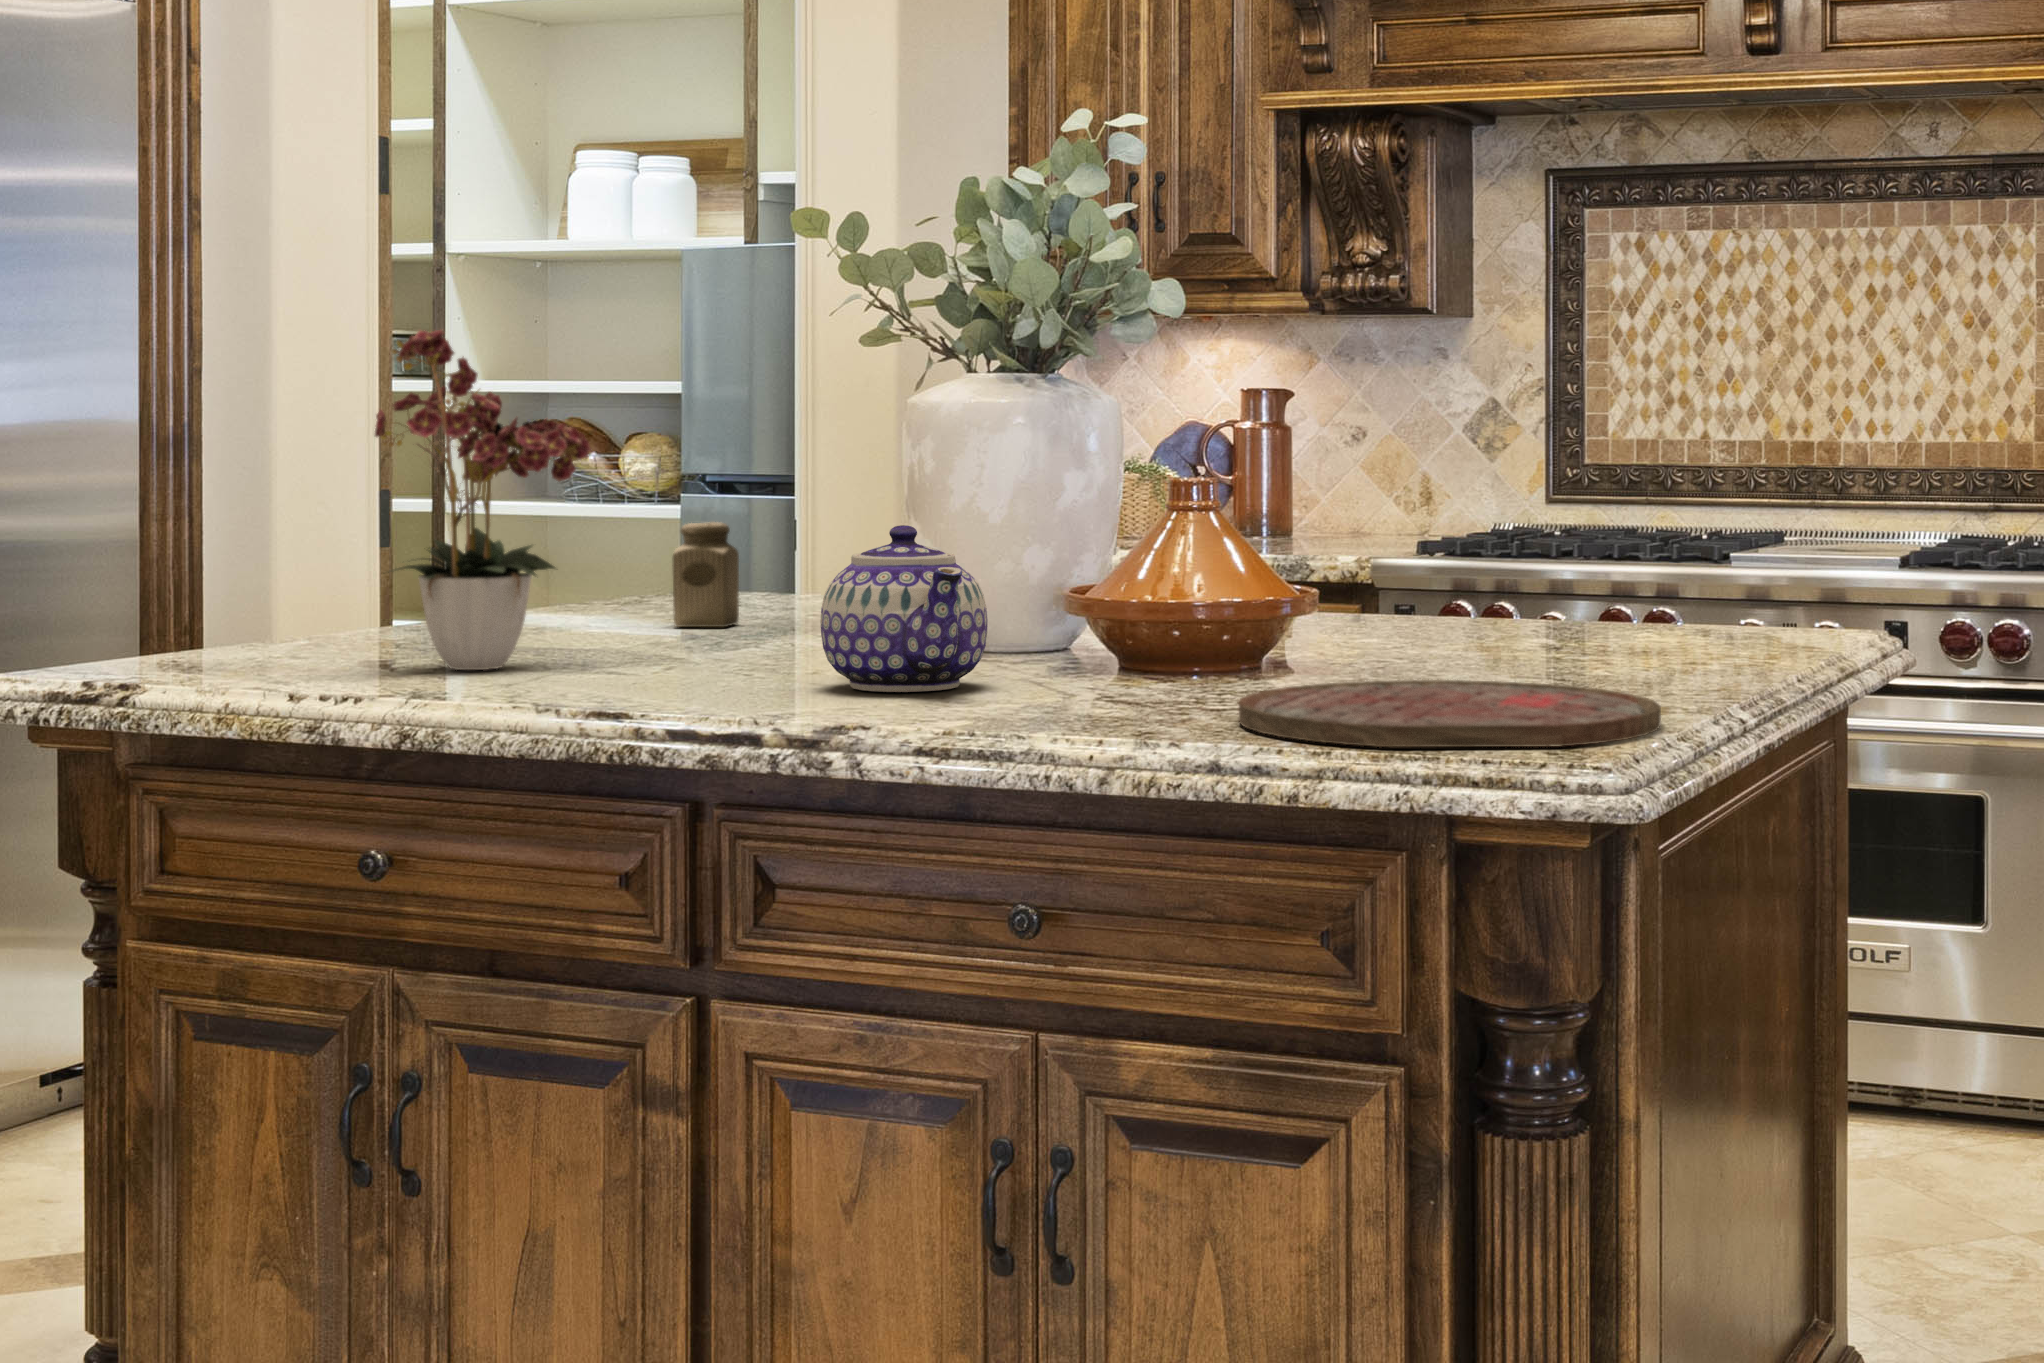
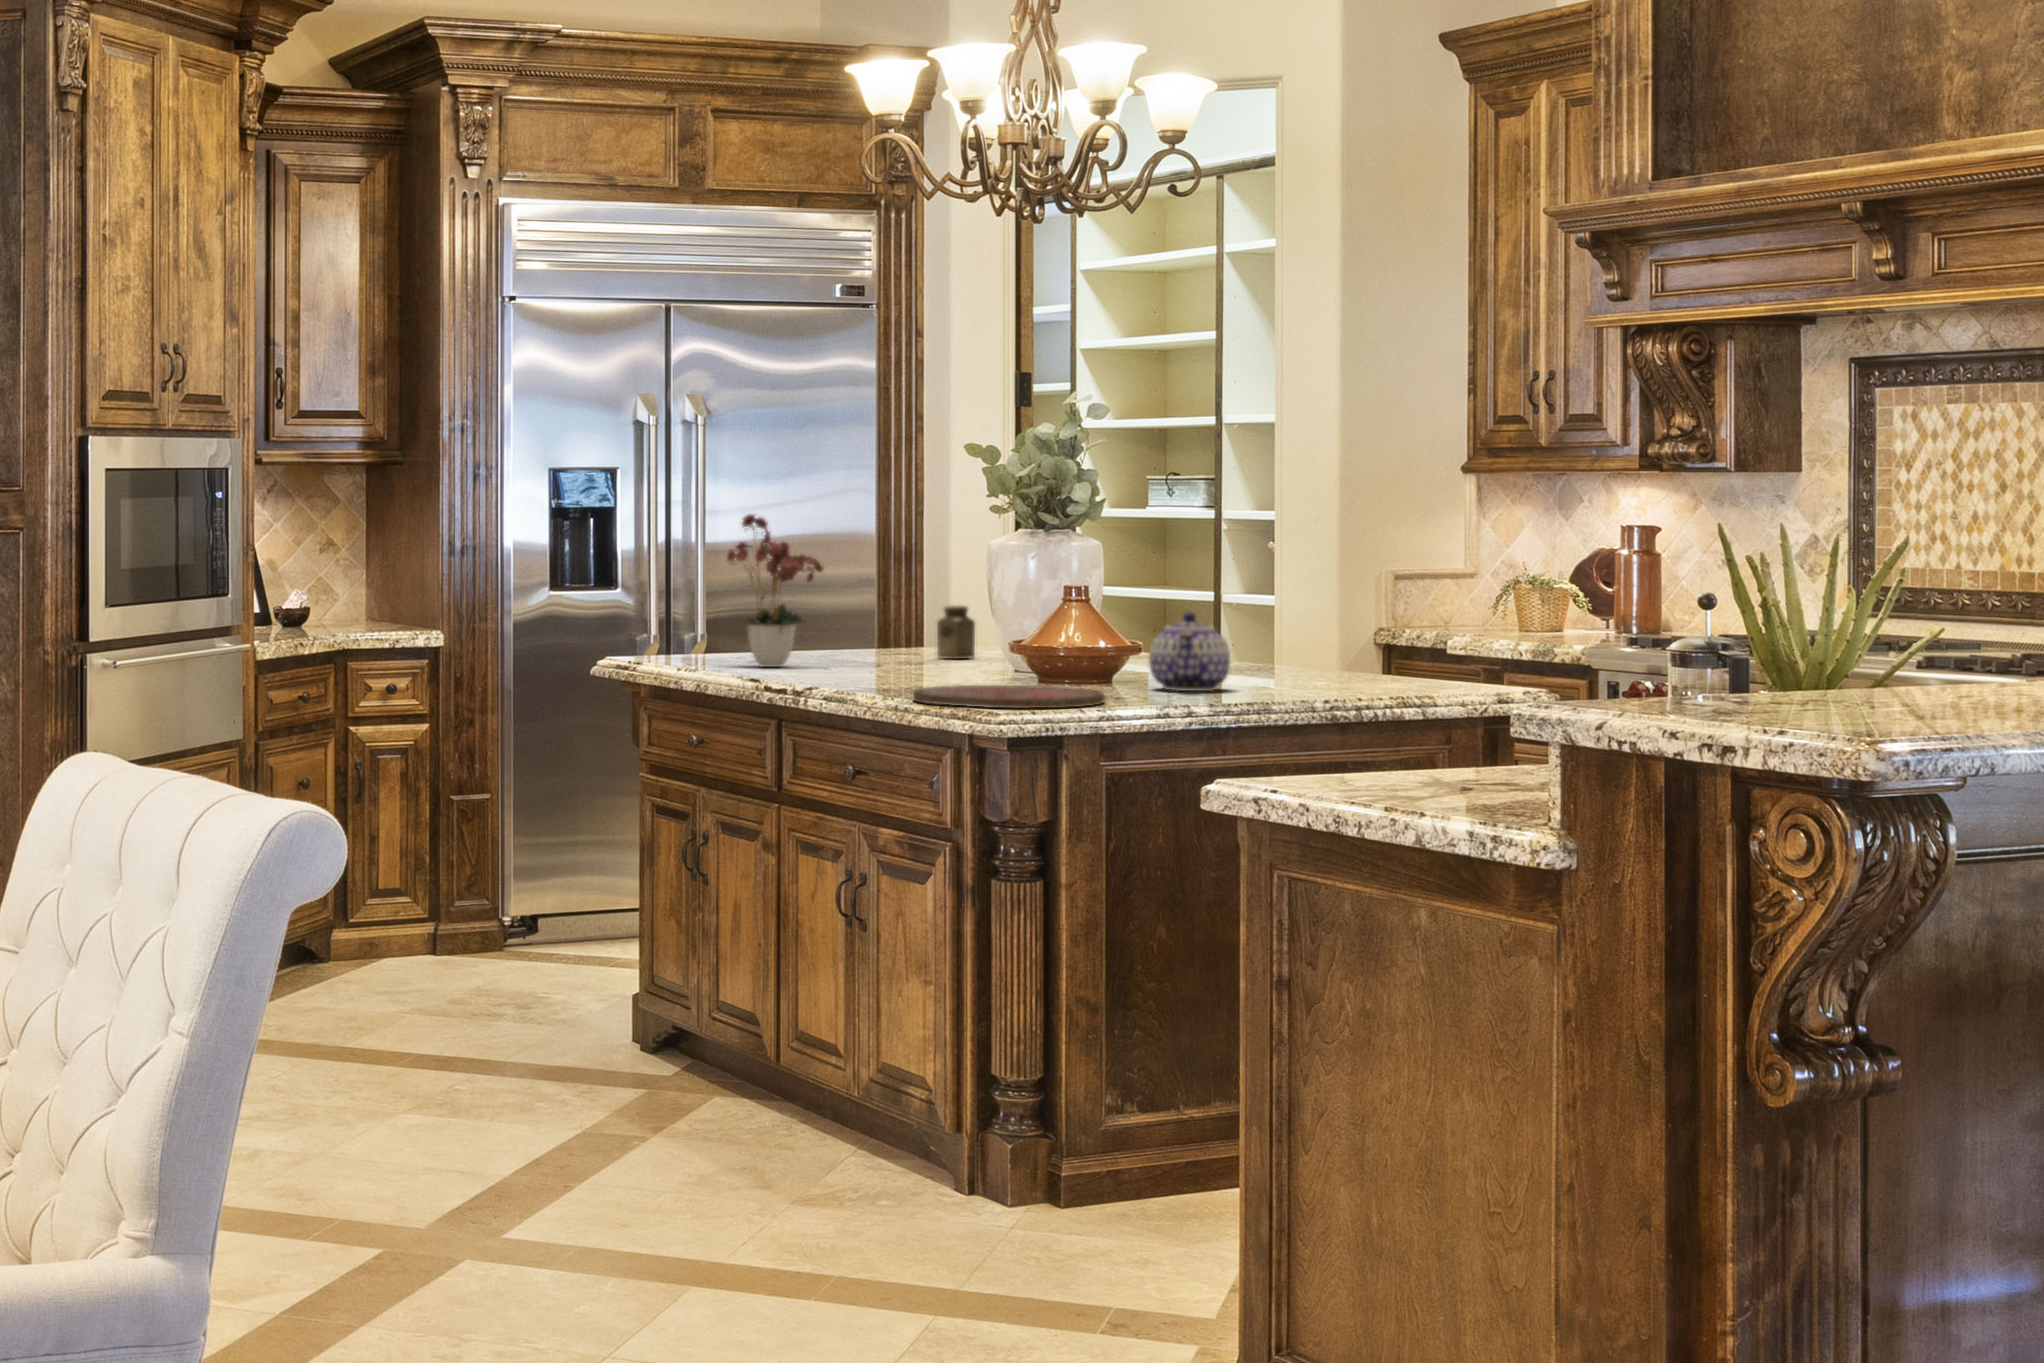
teapot: present [820,525,988,692] -> present [1149,612,1230,691]

